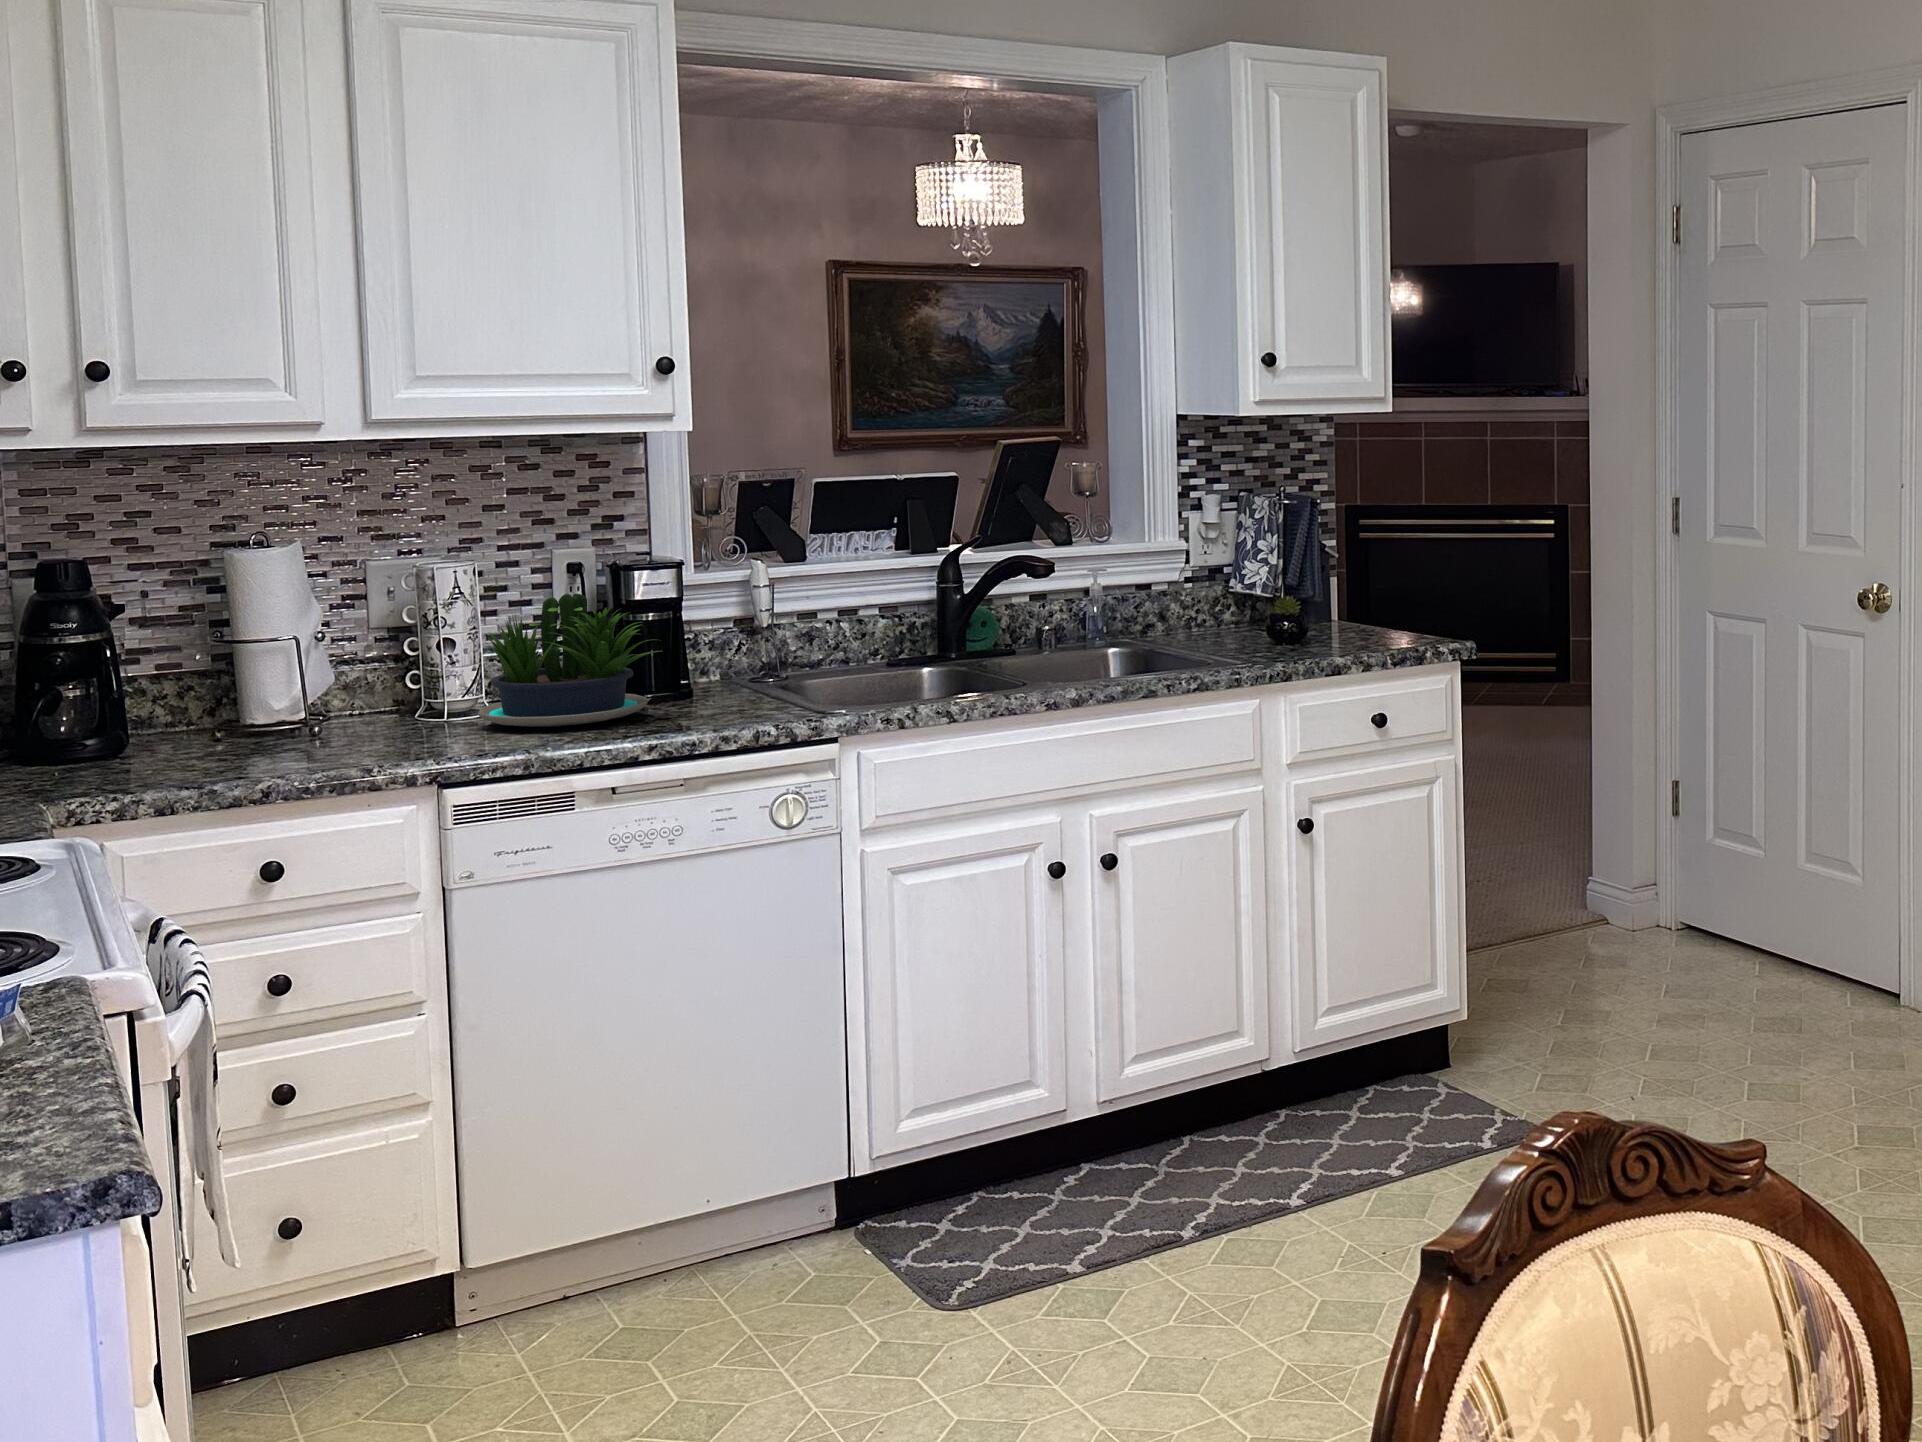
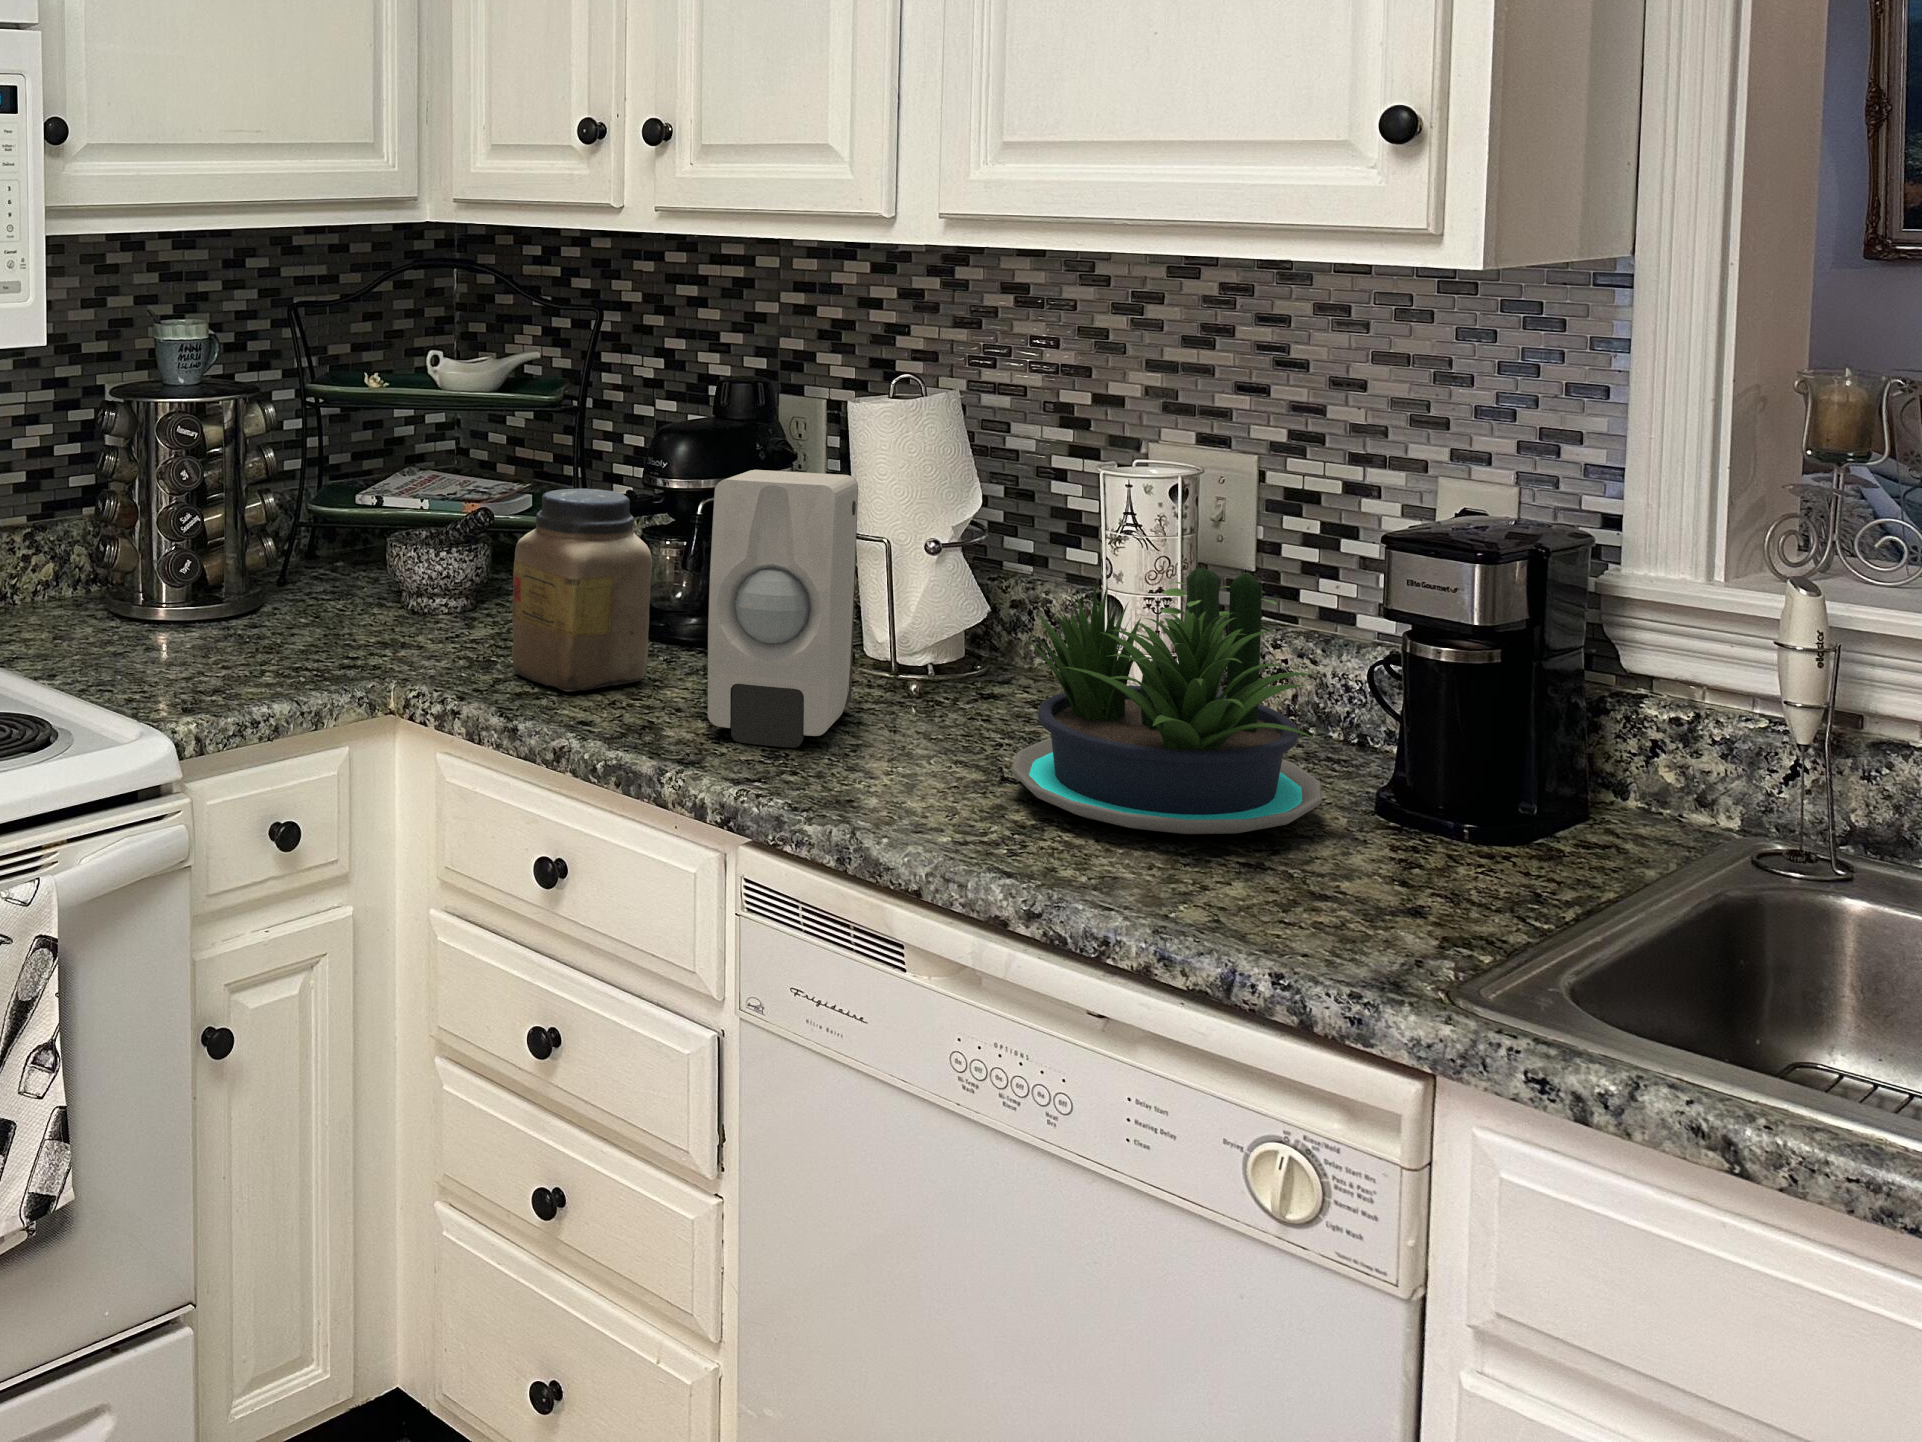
soap dispenser: none [230,588,385,758] -> present [707,470,858,748]
jar: none [72,637,172,784] -> present [512,489,652,691]

